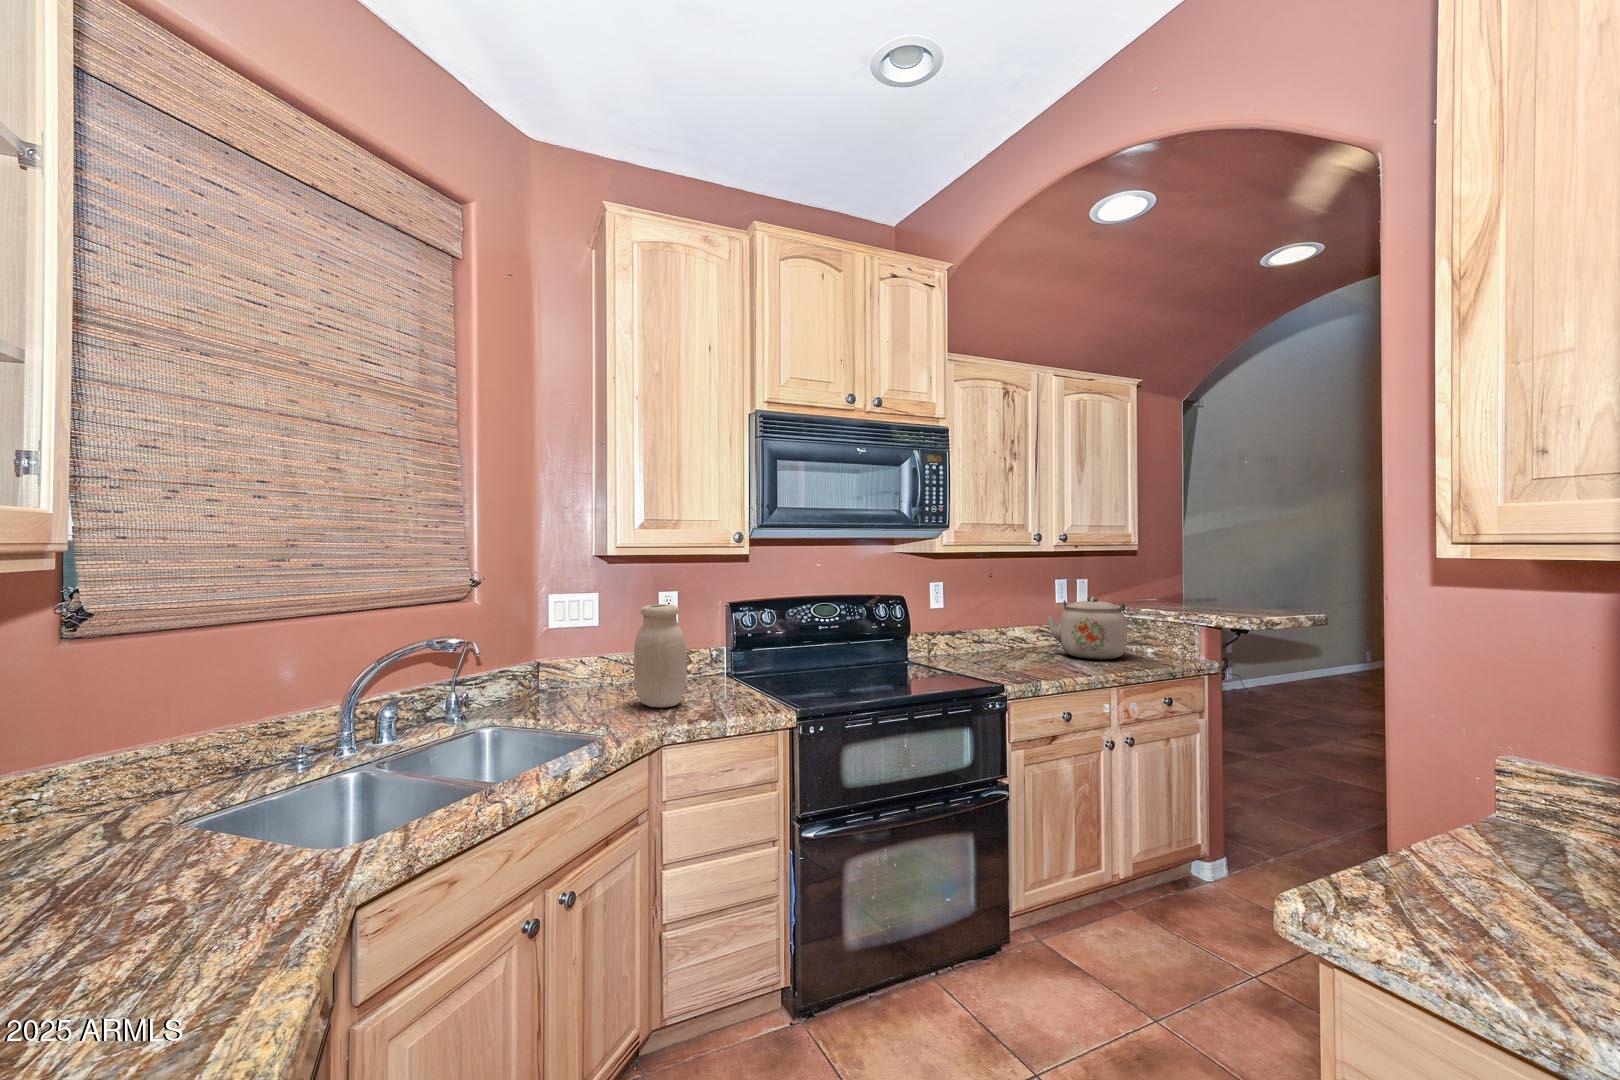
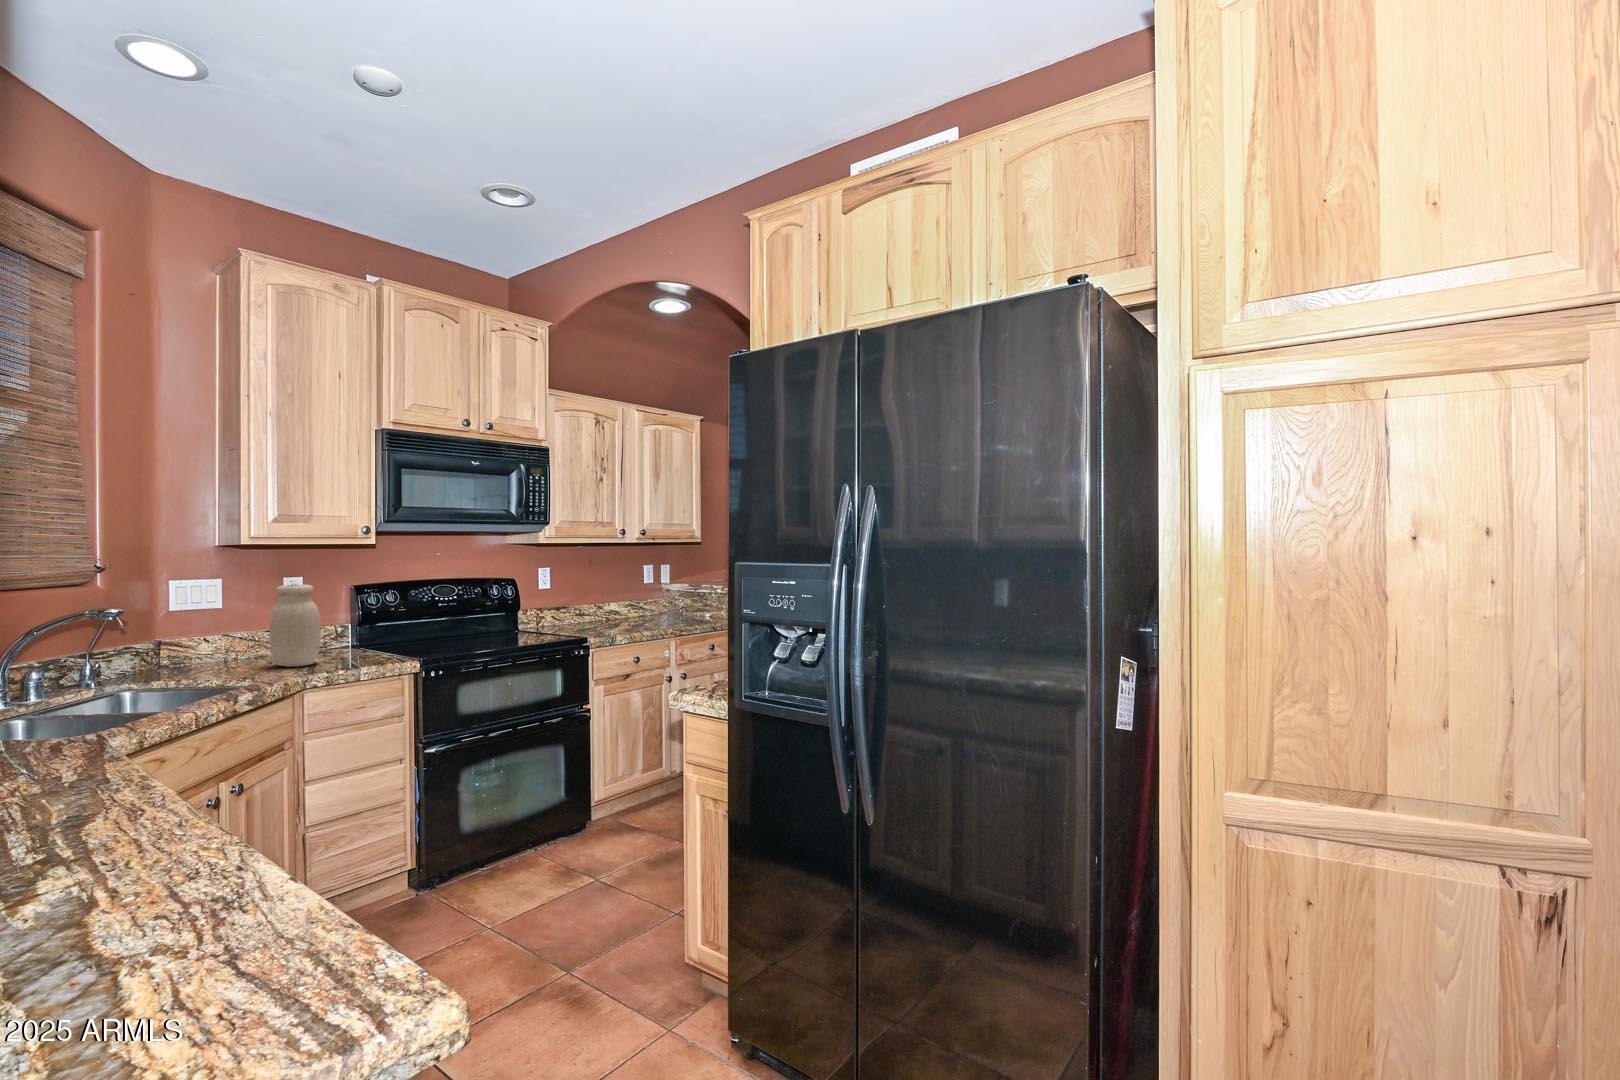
kettle: present [1047,597,1127,659] -> none [633,576,690,622]

